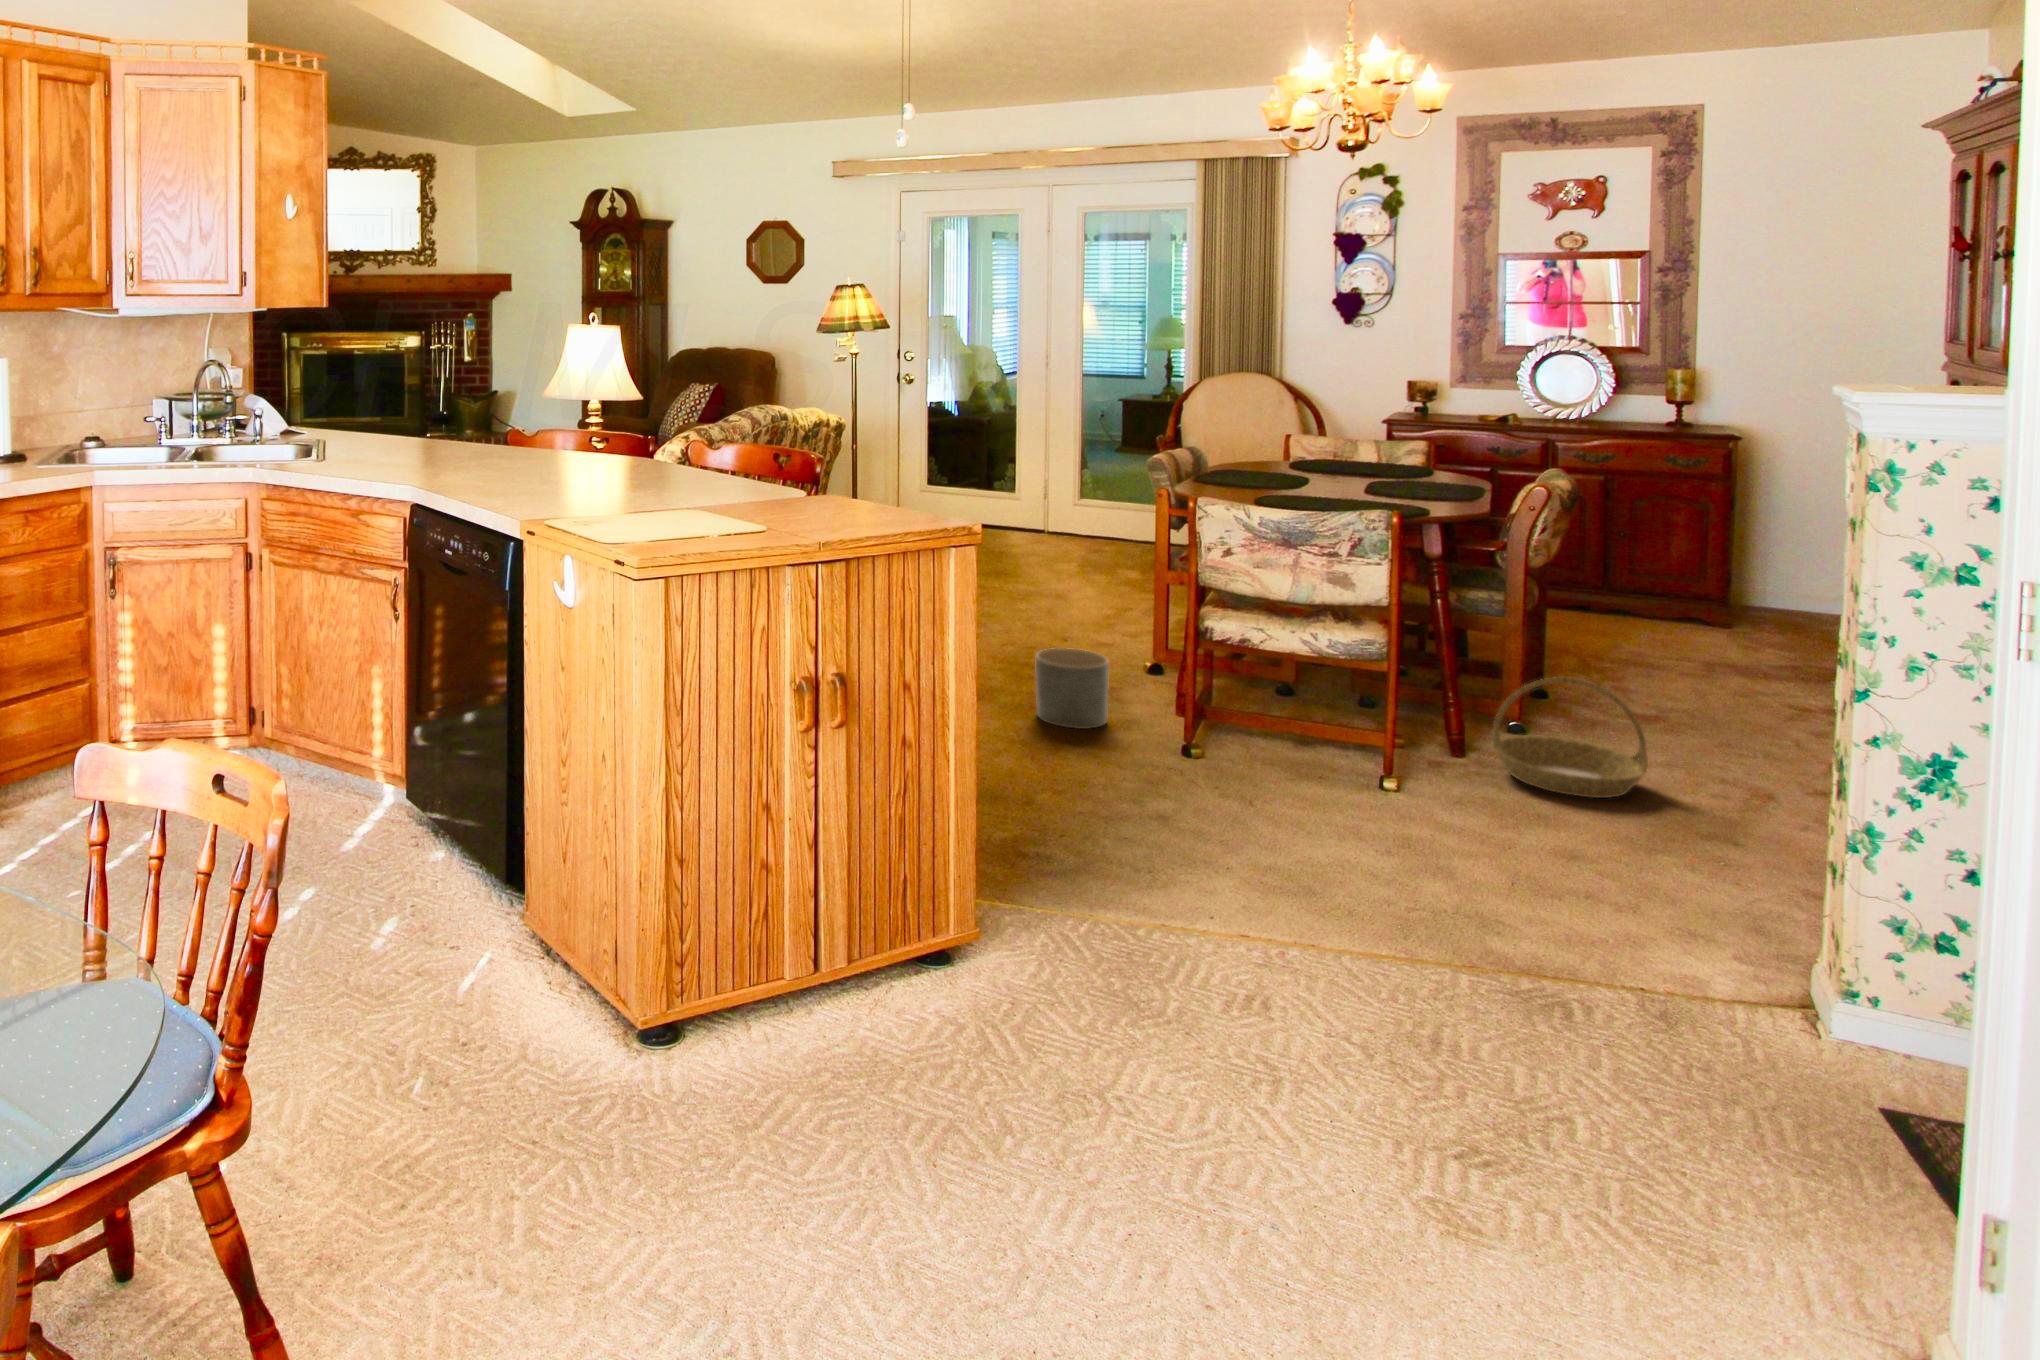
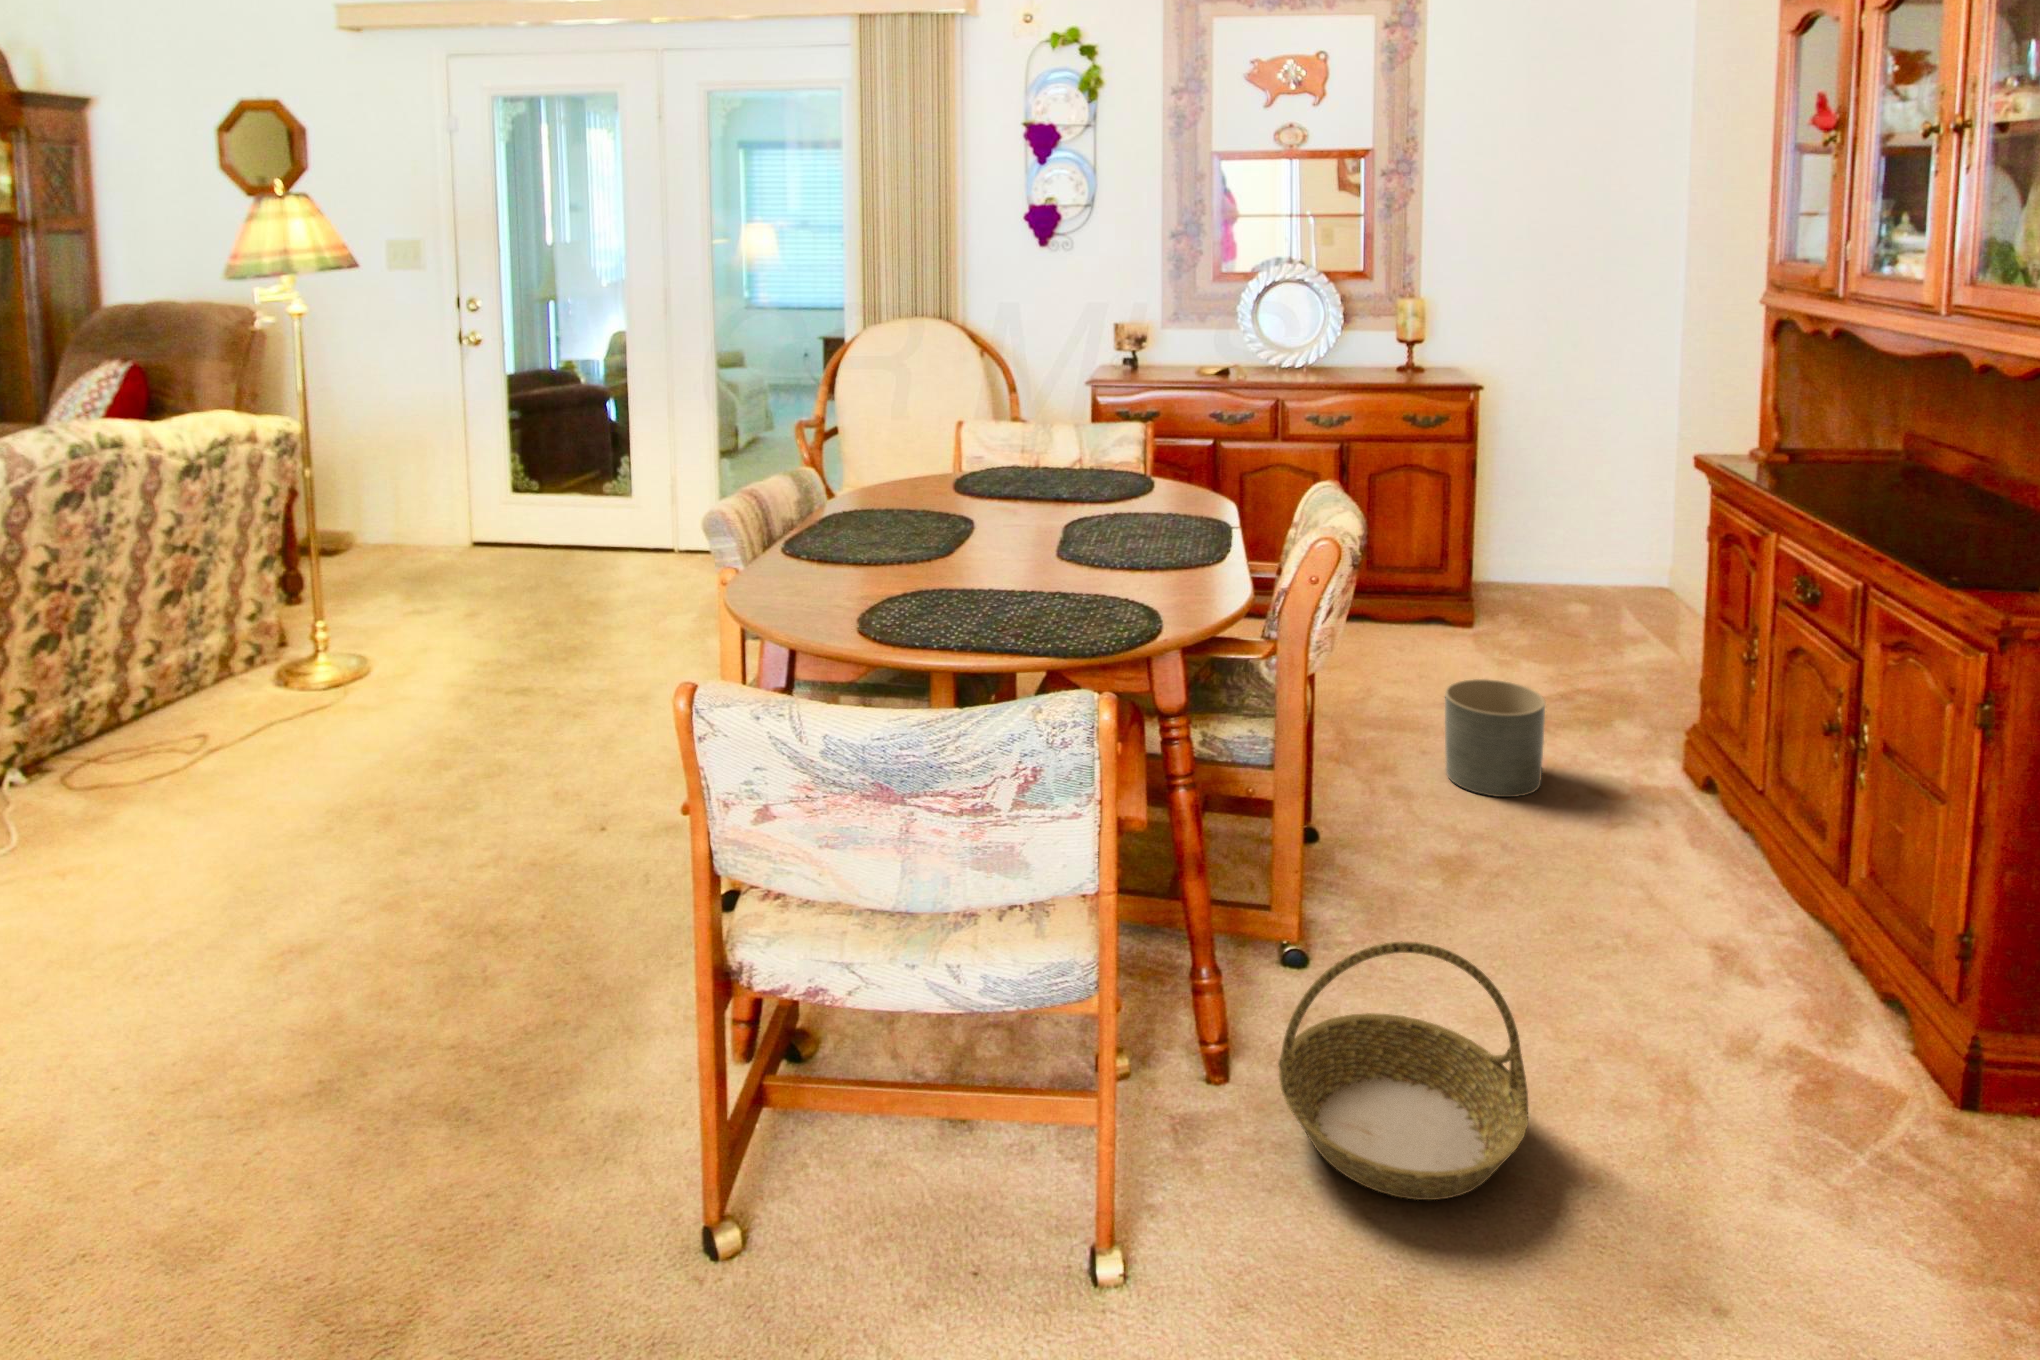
planter: present [1035,648,1109,729] -> present [1445,679,1545,797]

